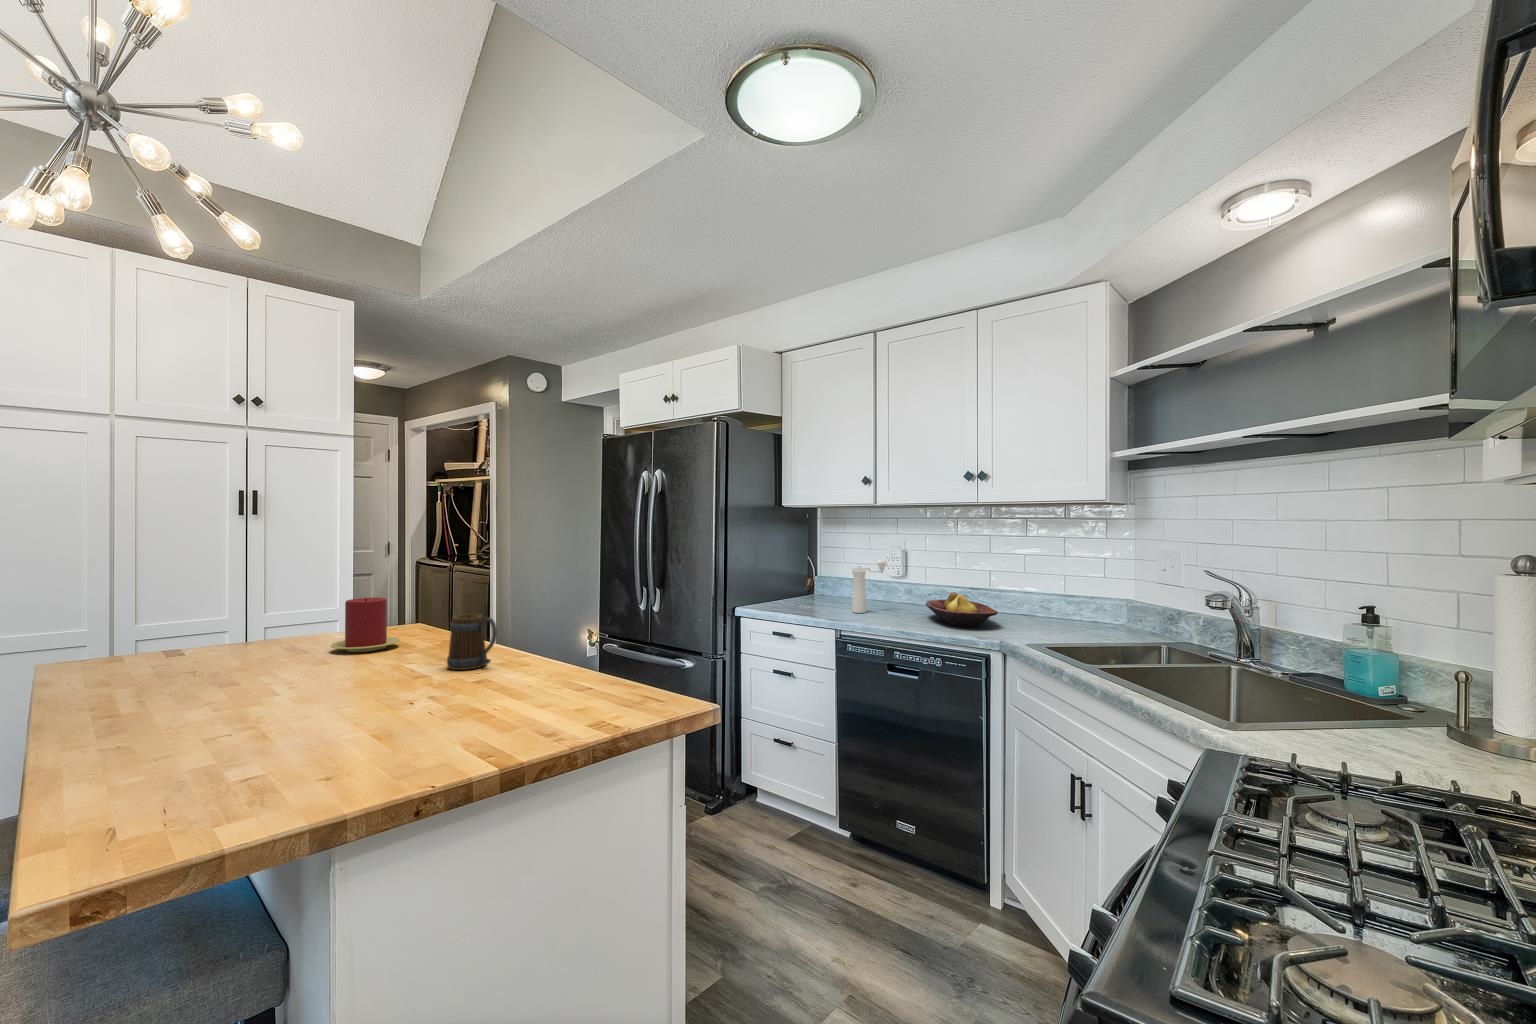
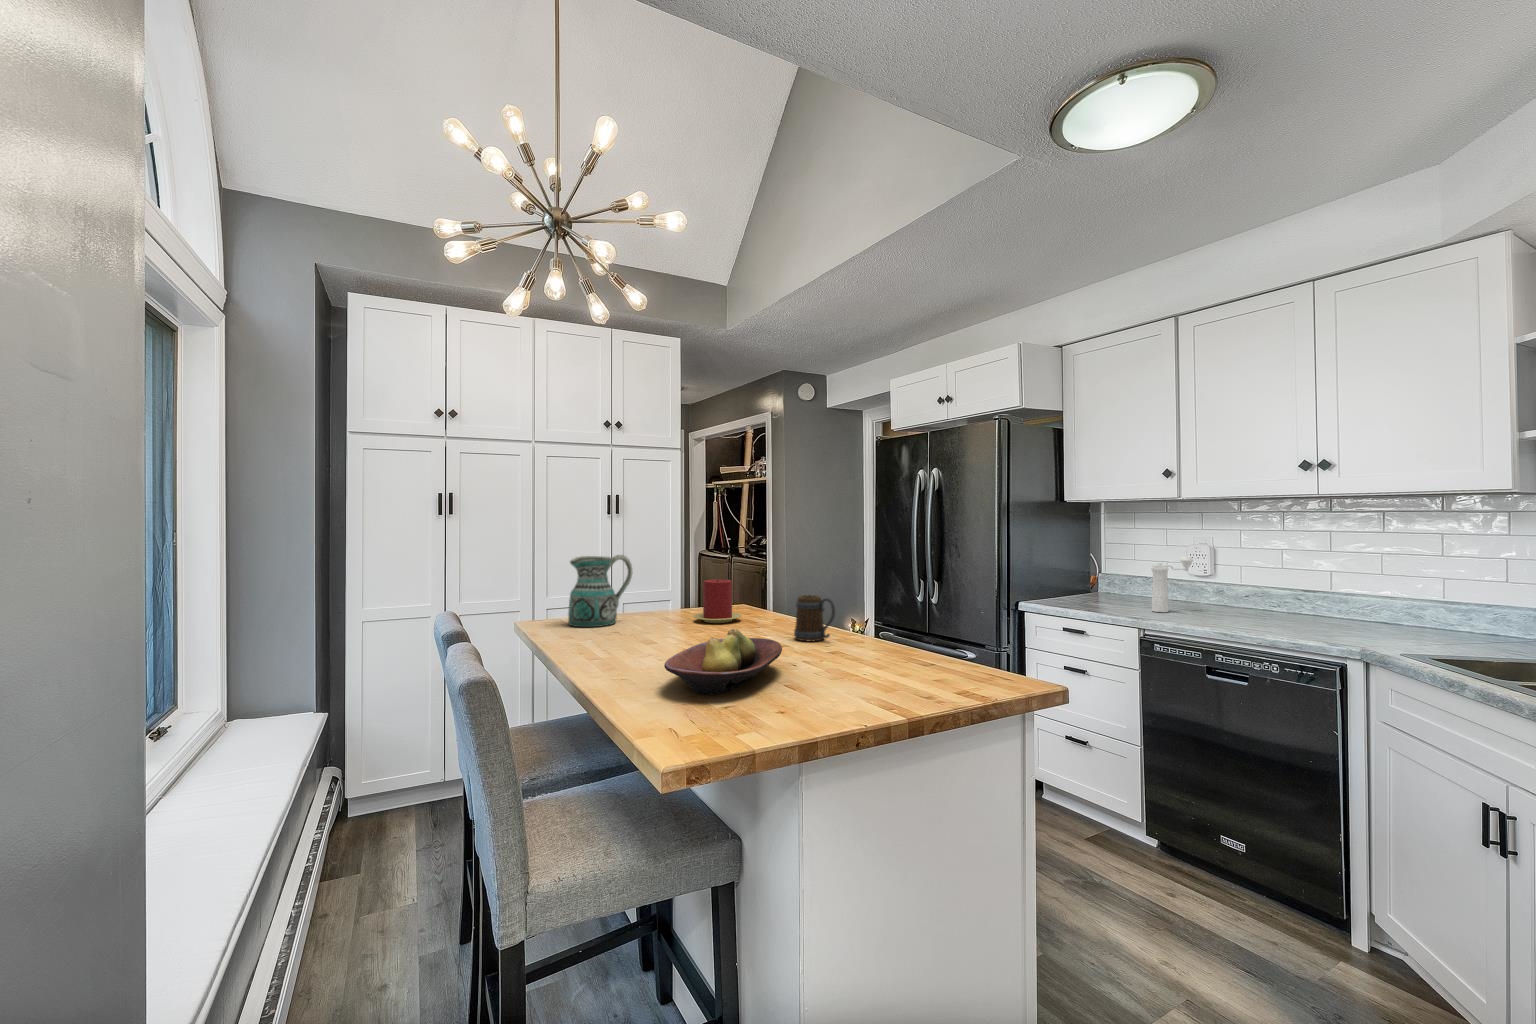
ceramic pitcher: none [126,570,240,670] -> present [568,555,633,627]
fruit bowl: present [926,592,998,627] -> present [664,629,782,695]

